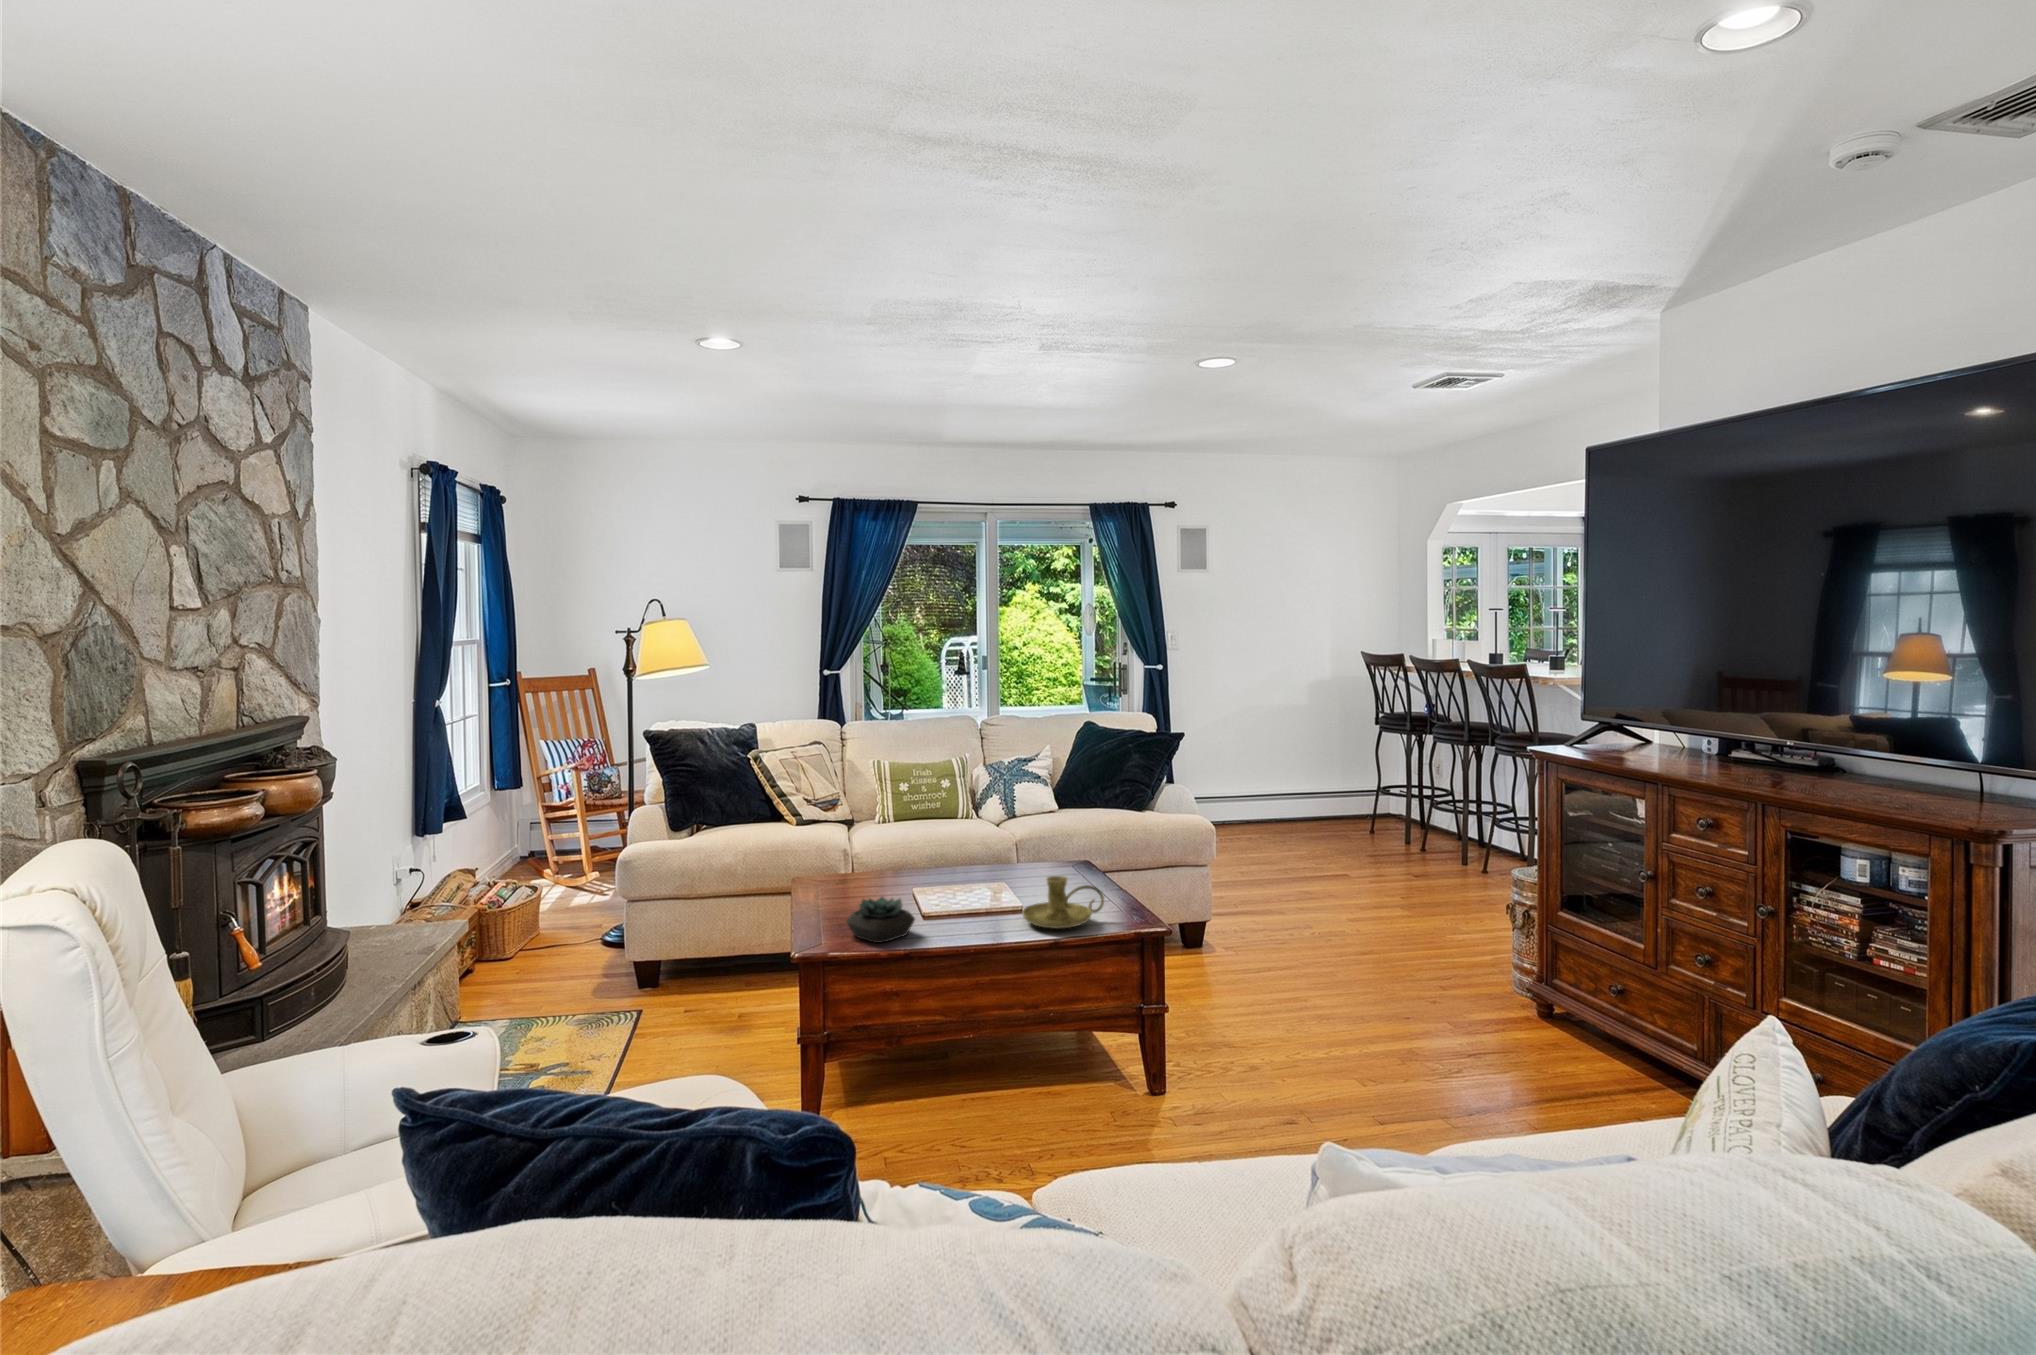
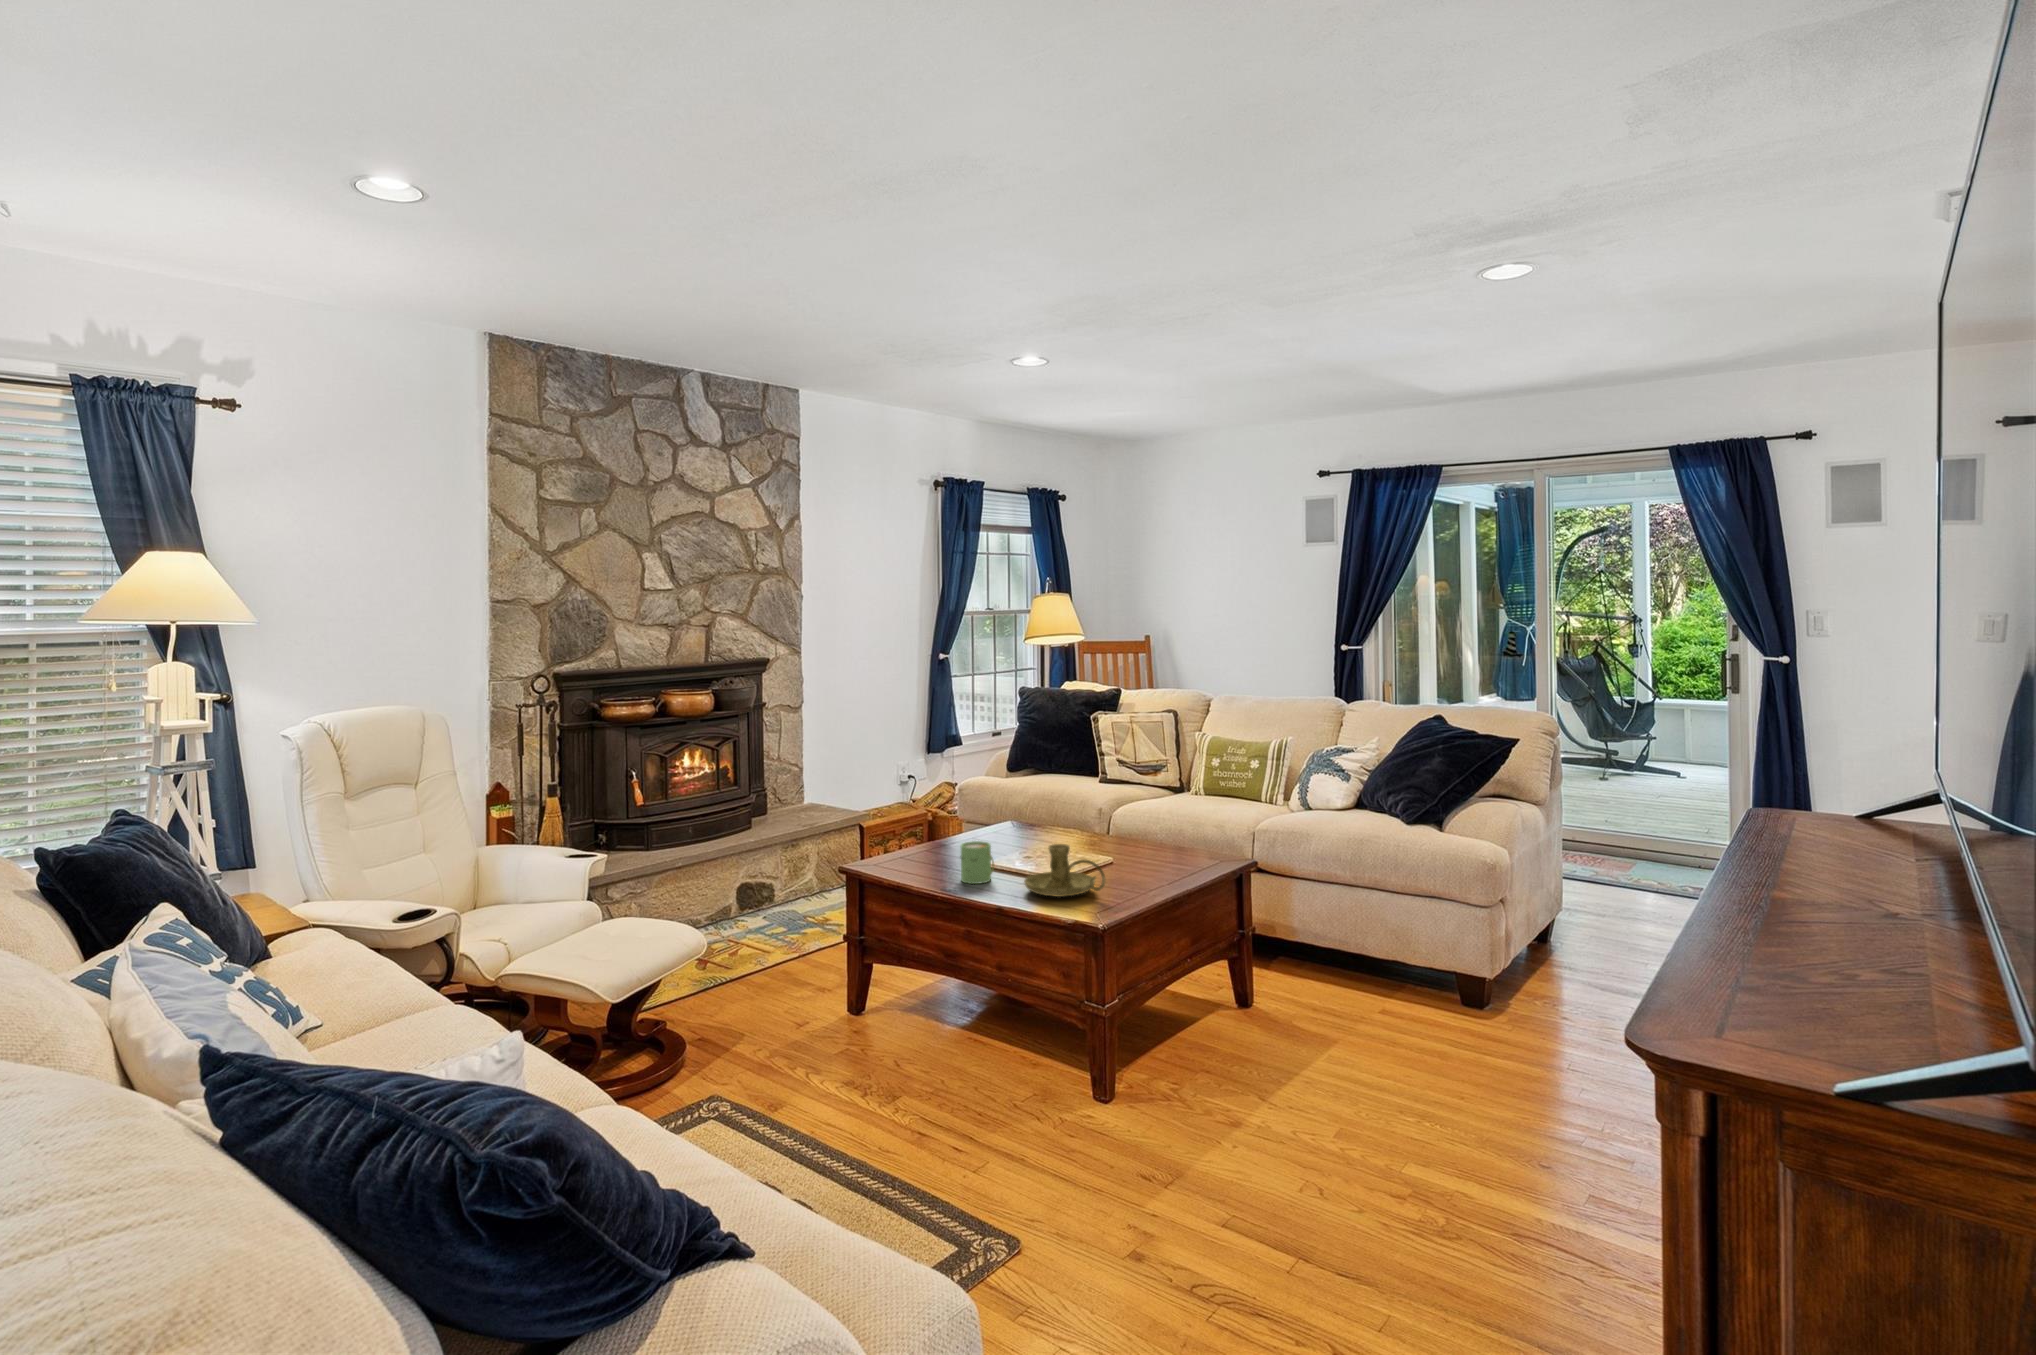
mug: none [948,892,988,939] -> present [960,841,994,884]
succulent plant: present [846,896,915,943] -> none [901,832,956,870]

